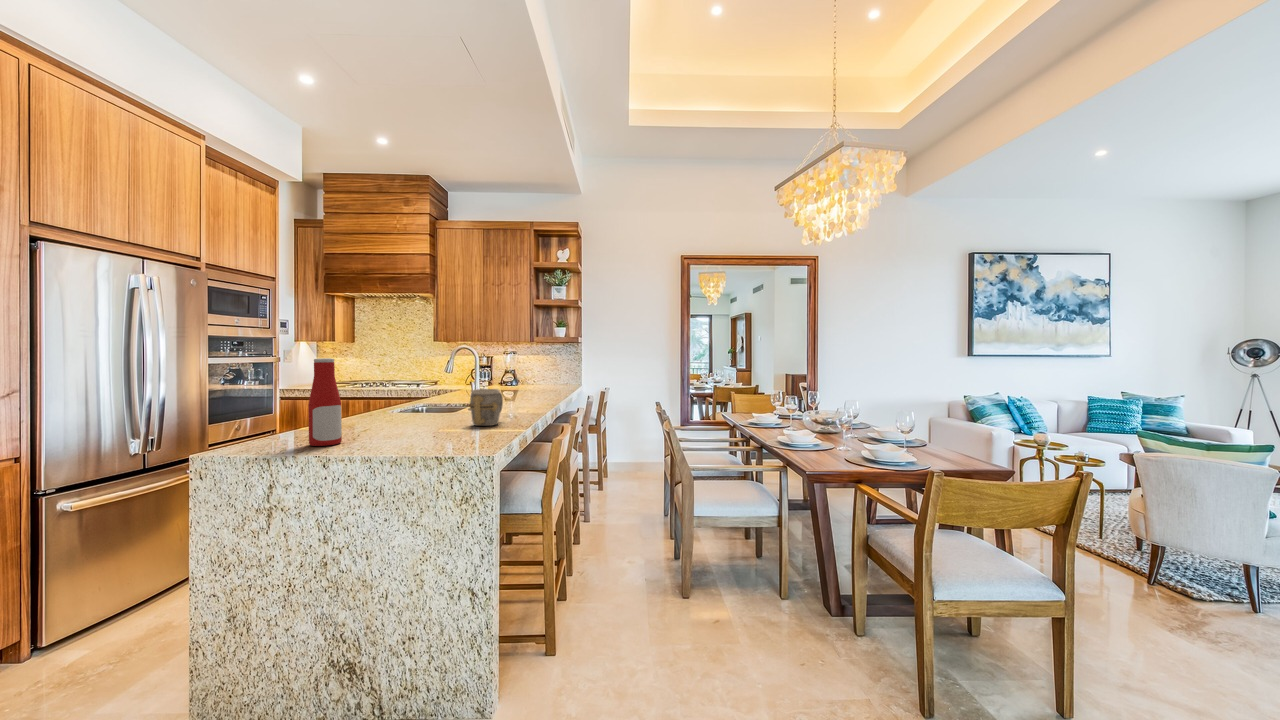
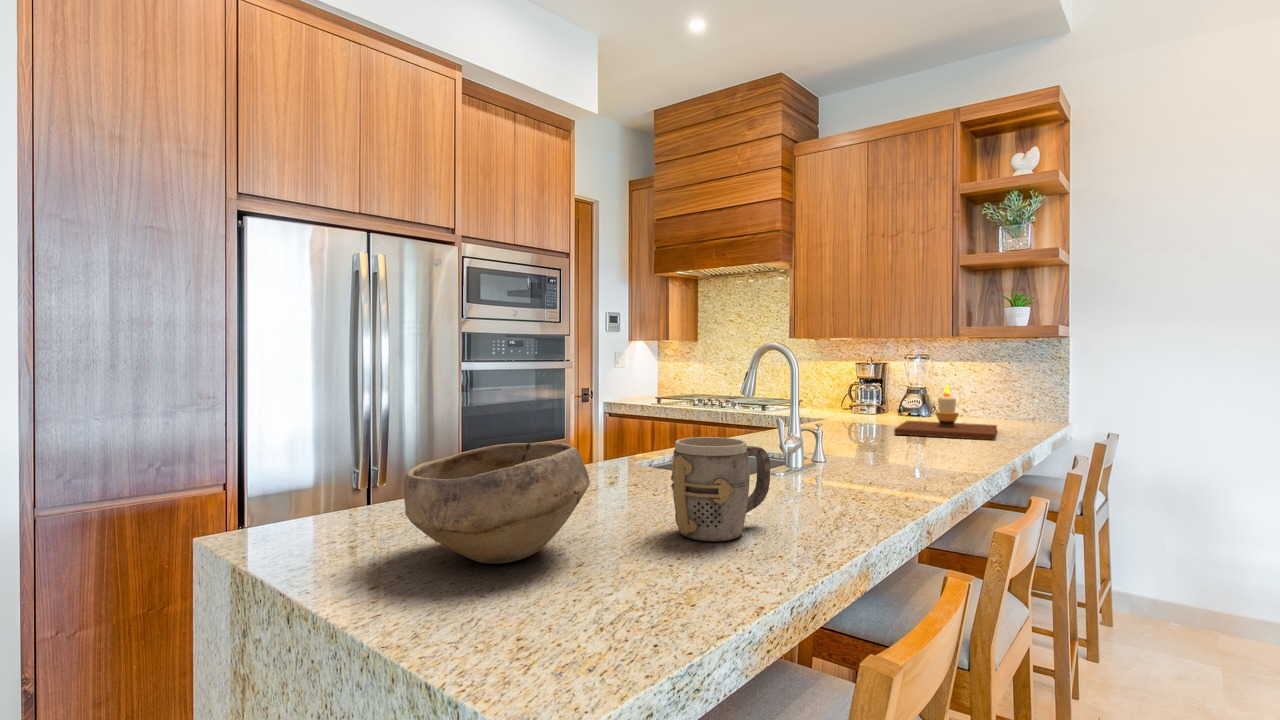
bottle: present [308,358,342,446] -> none [294,353,364,549]
candle: none [513,368,558,394] -> present [894,385,997,440]
bowl: none [379,393,455,438] -> present [404,442,590,564]

